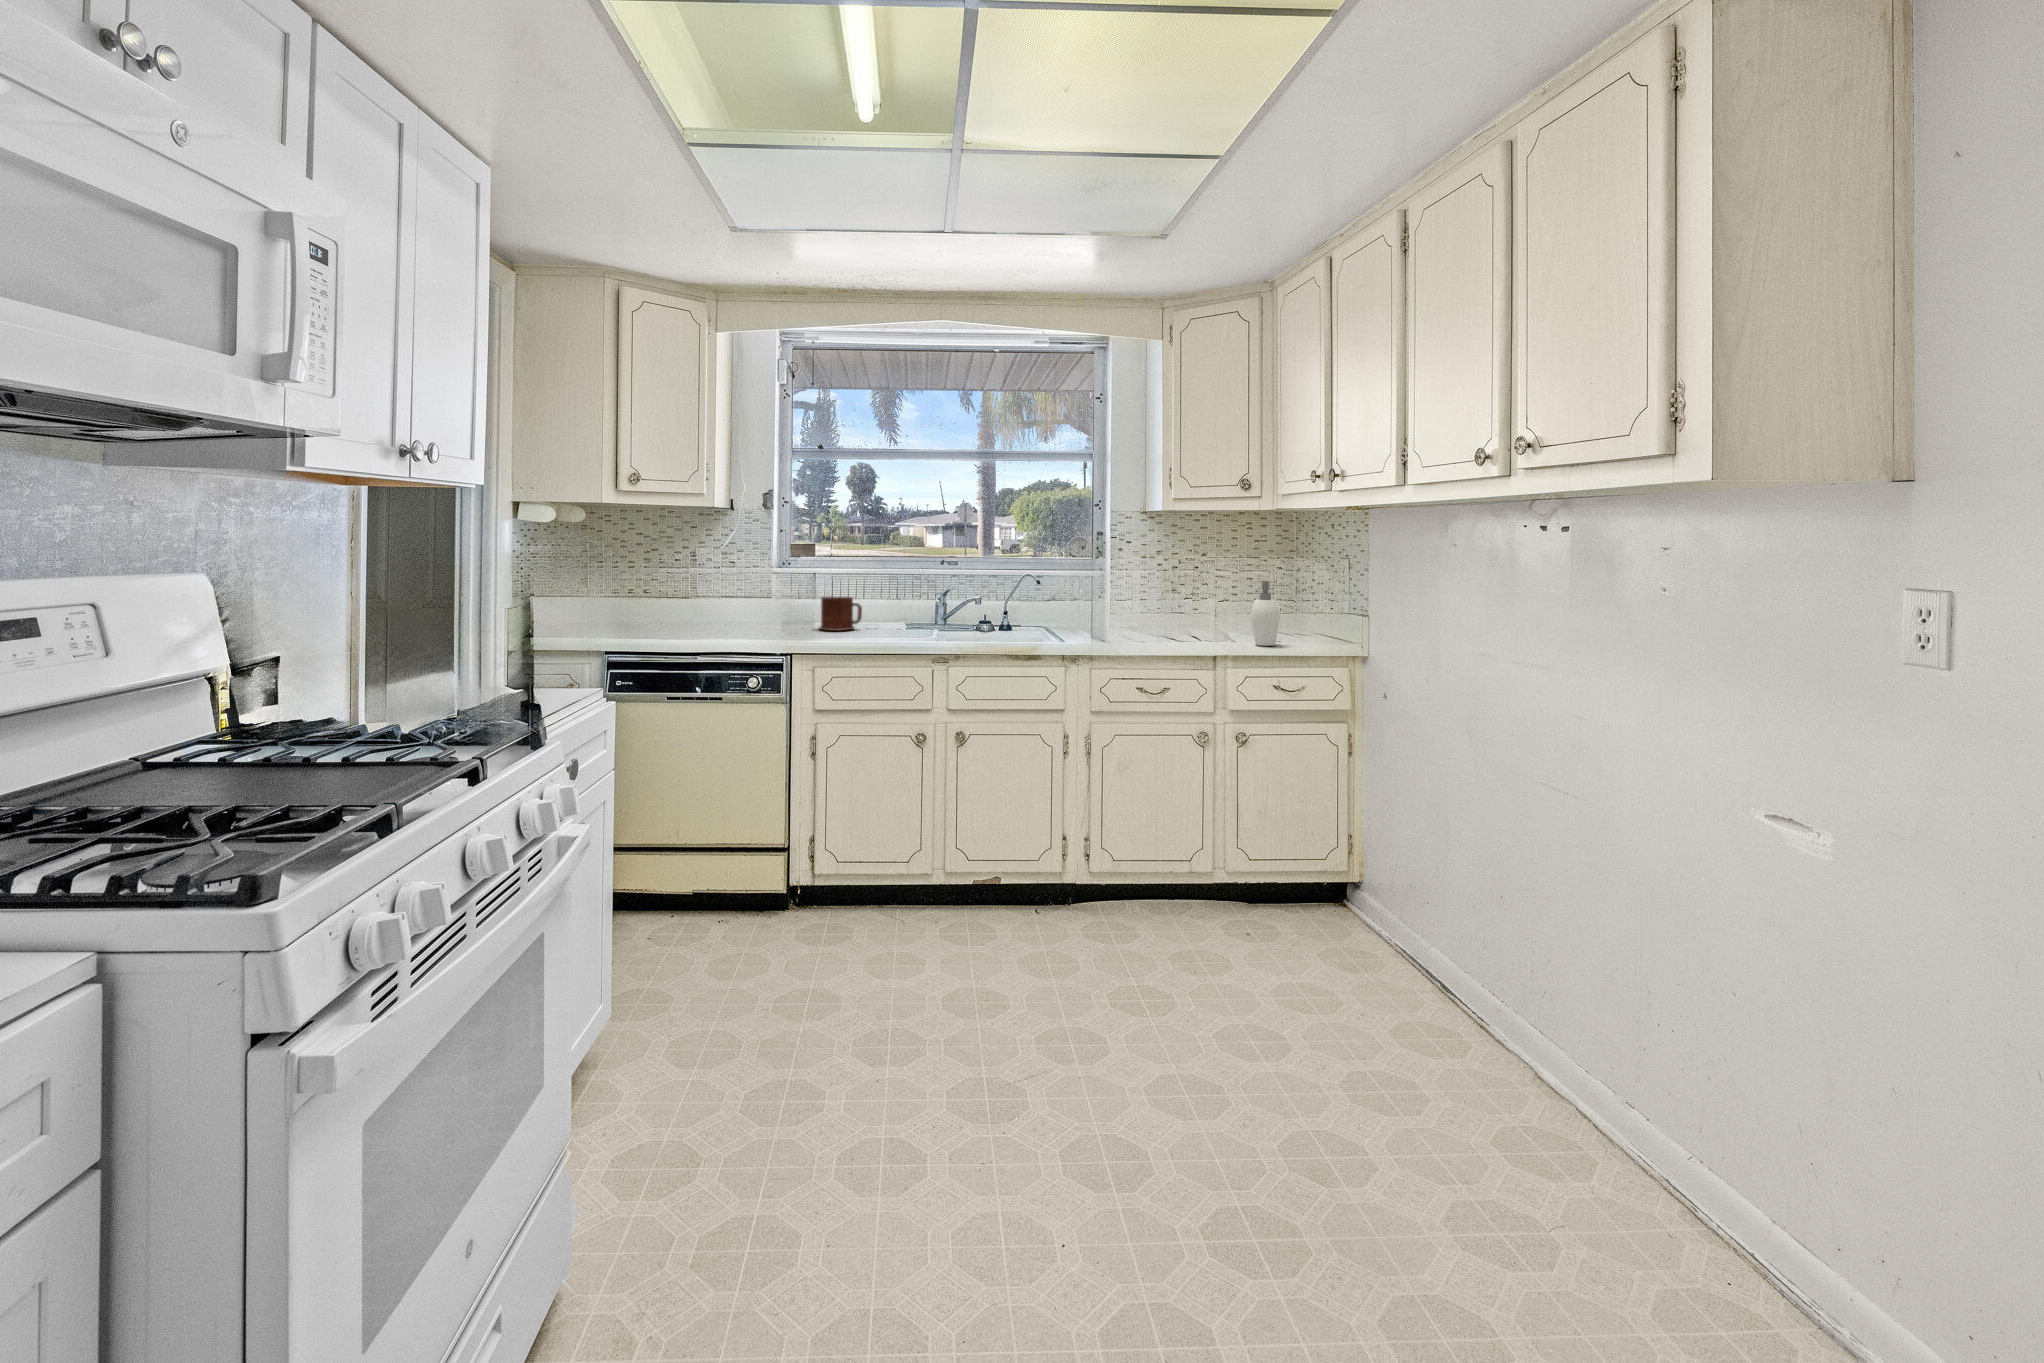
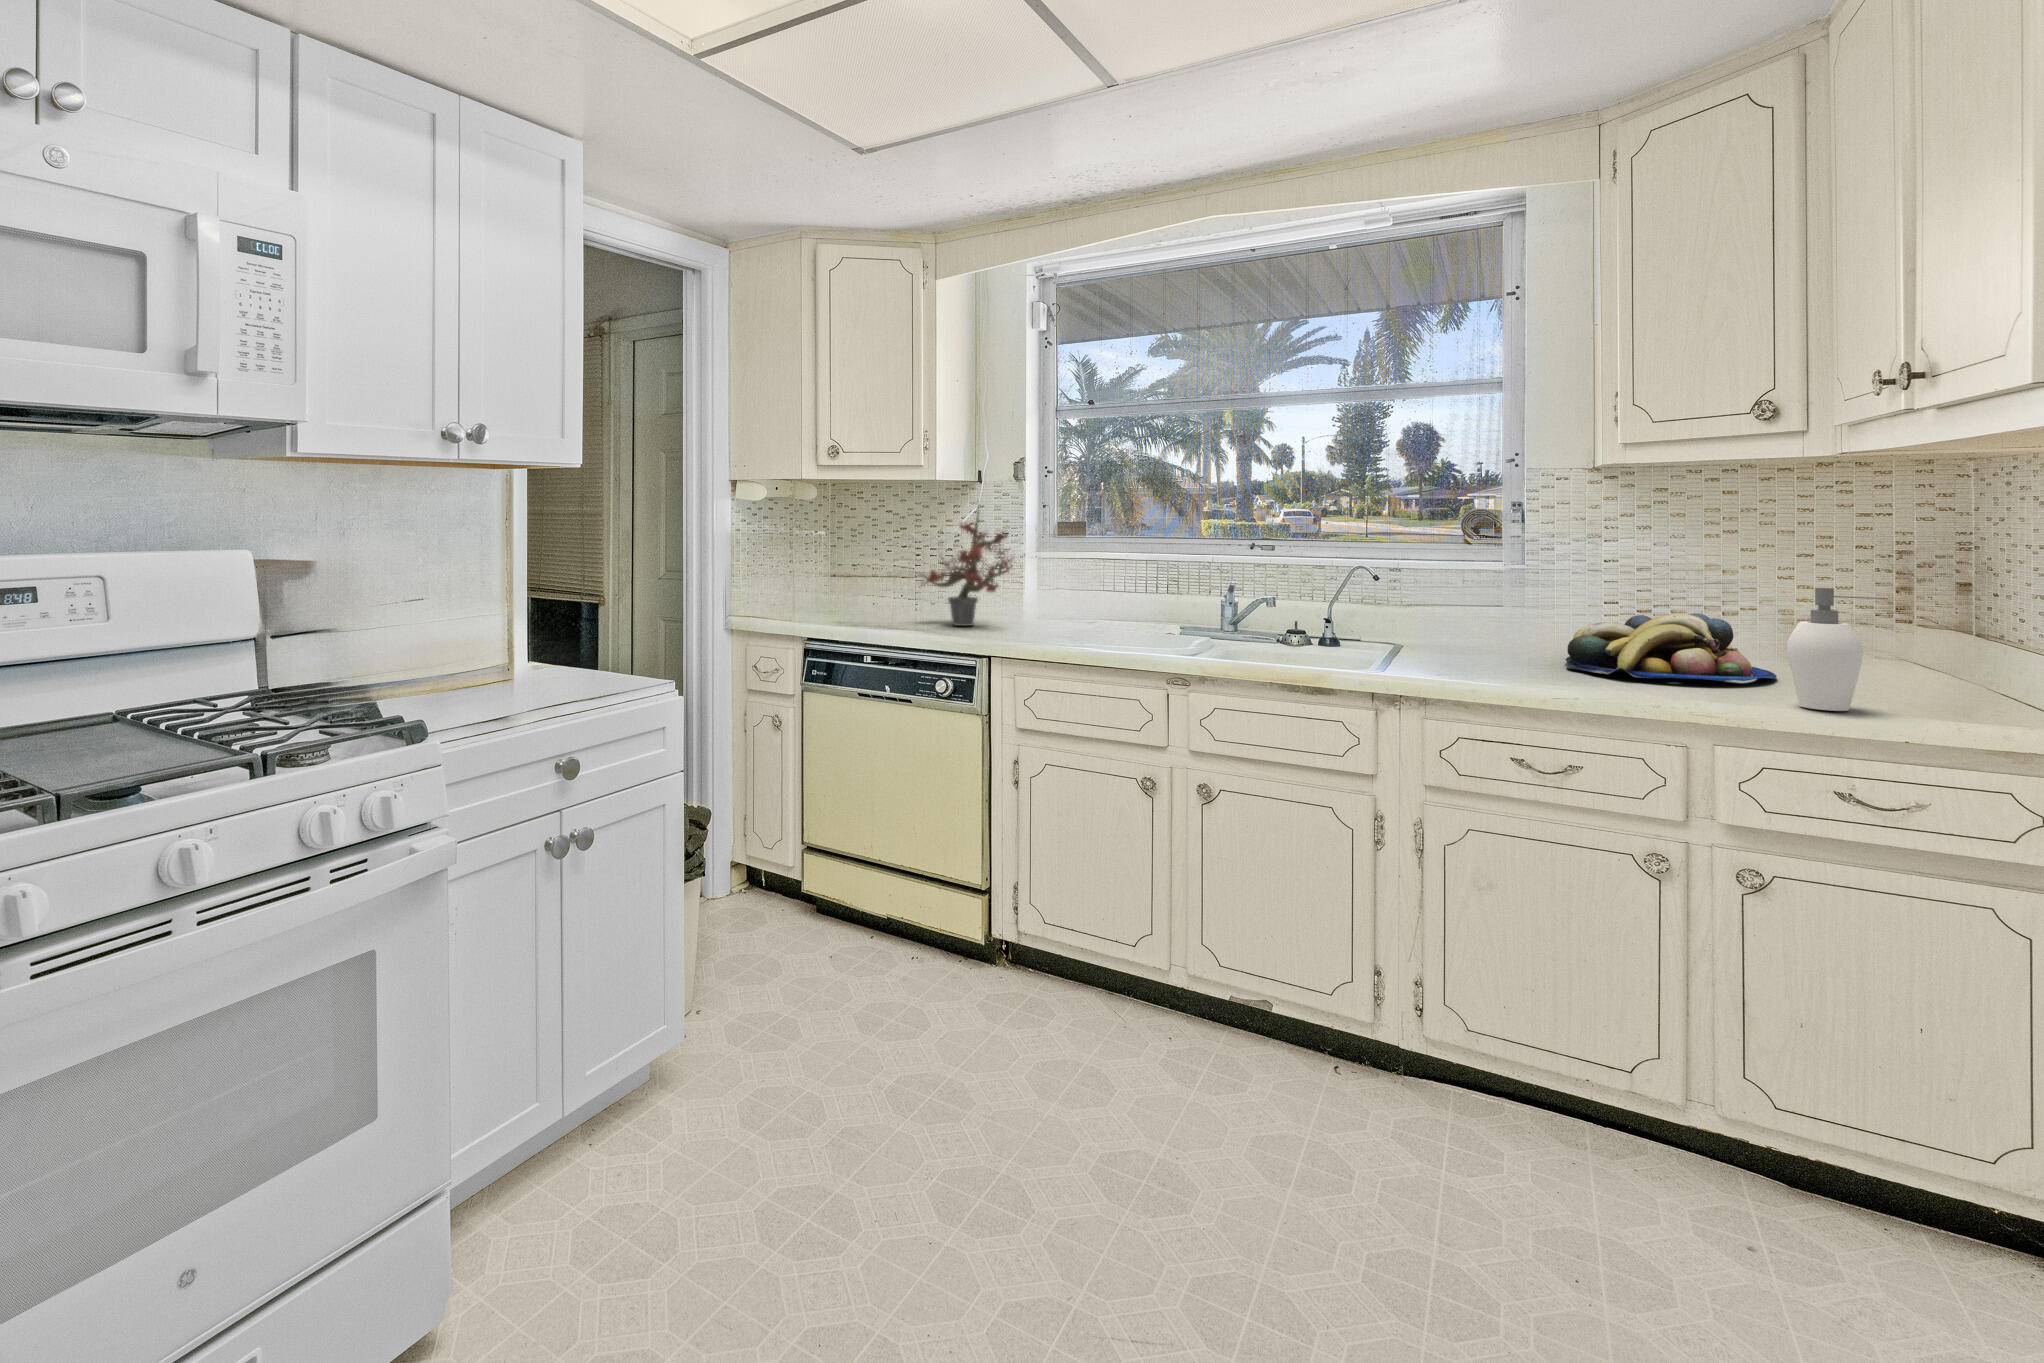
potted plant: none [679,524,784,633] -> present [919,513,1014,626]
mug: present [820,597,862,631] -> none [1068,588,1121,631]
fruit bowl: none [1142,599,1237,637] -> present [1565,614,1777,681]

